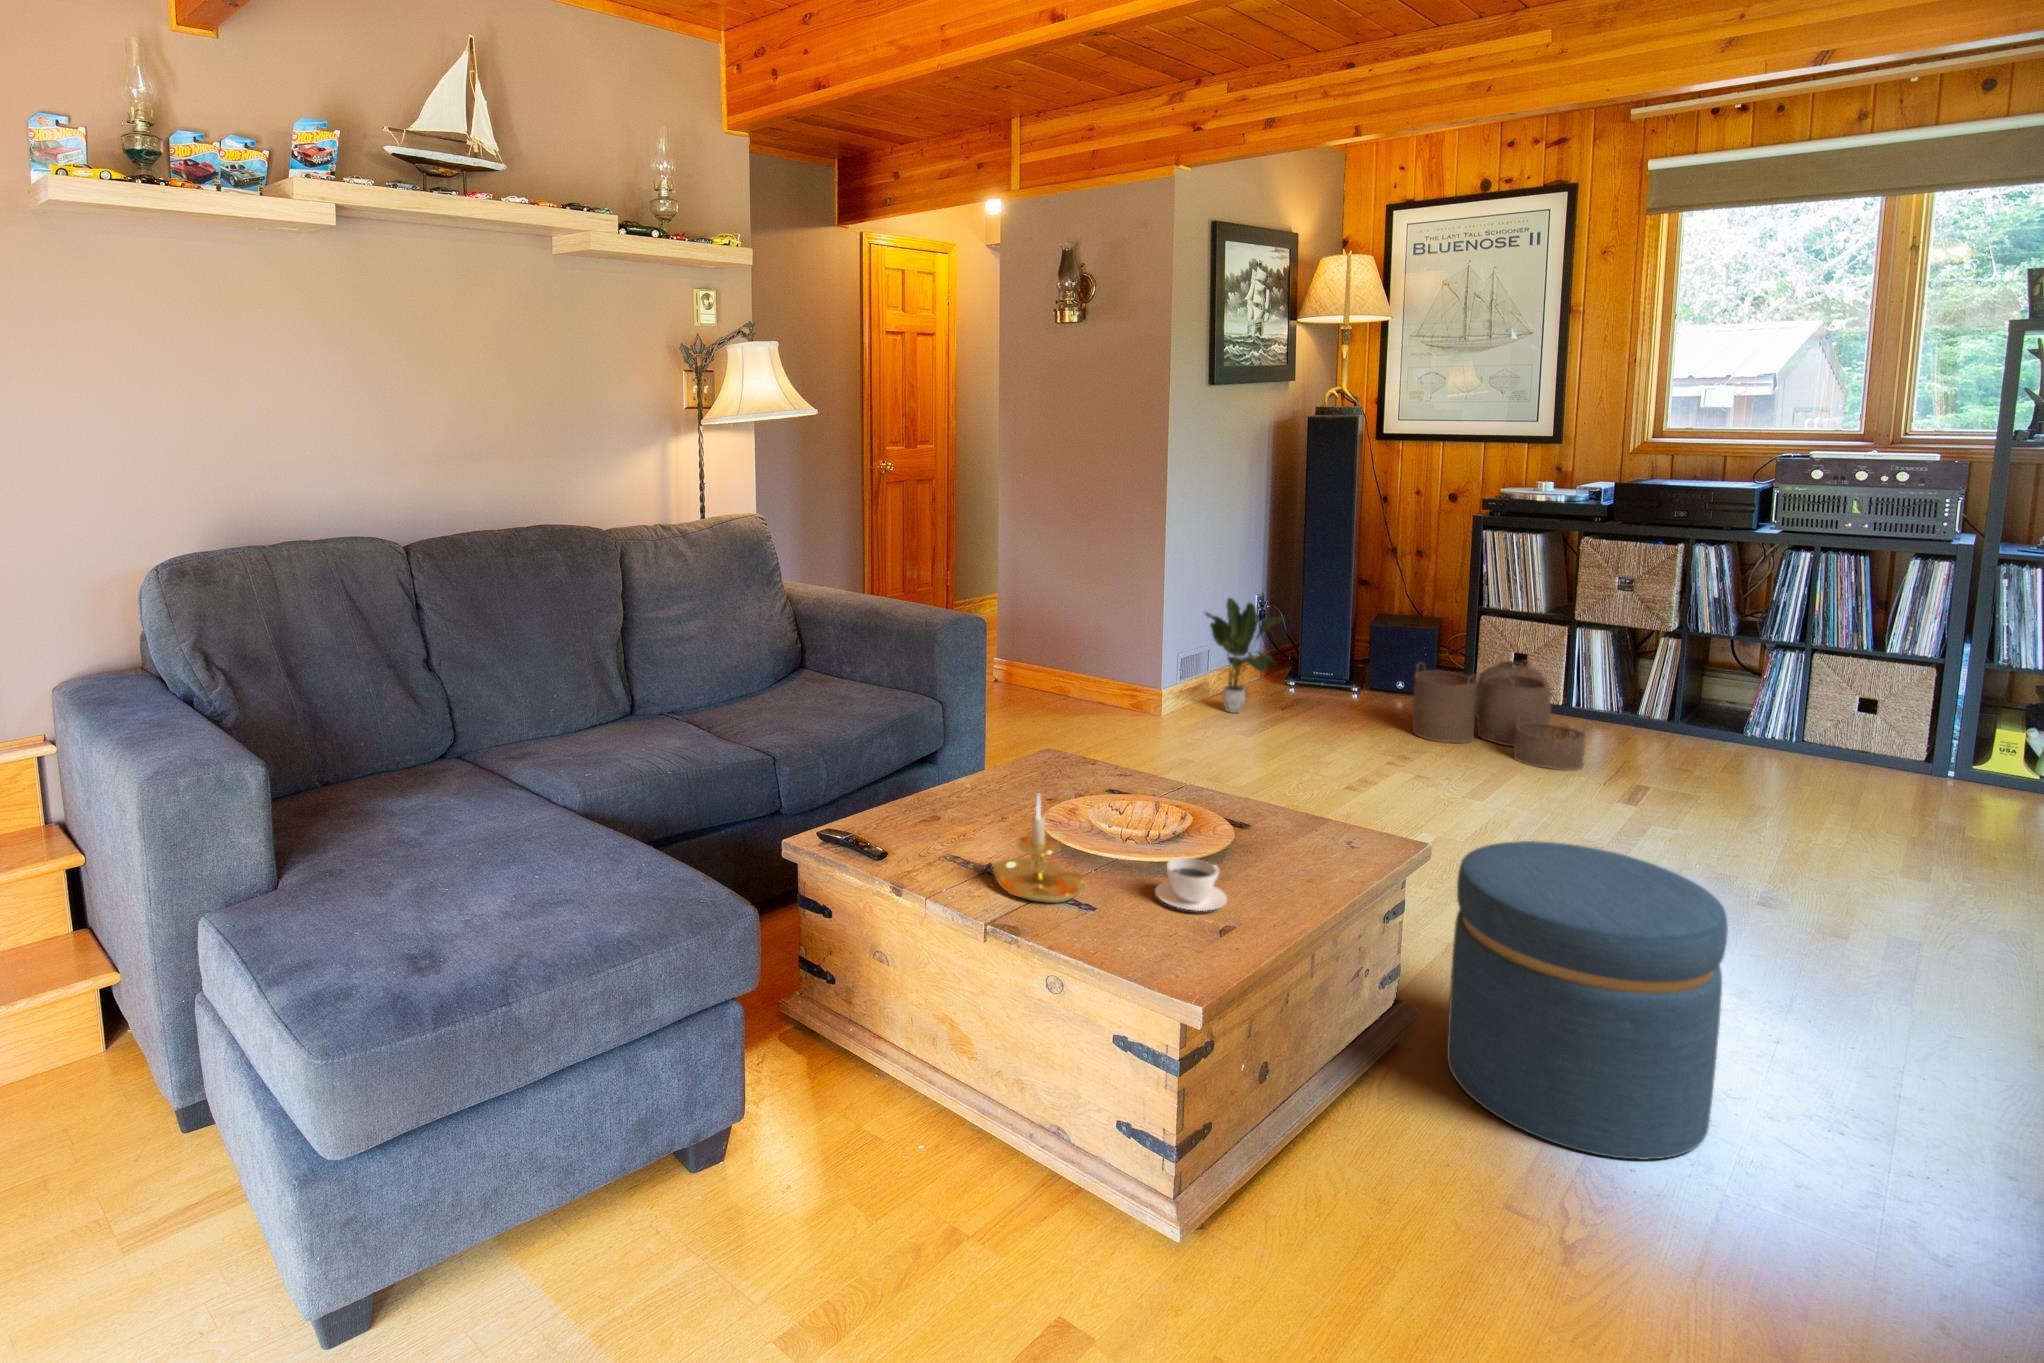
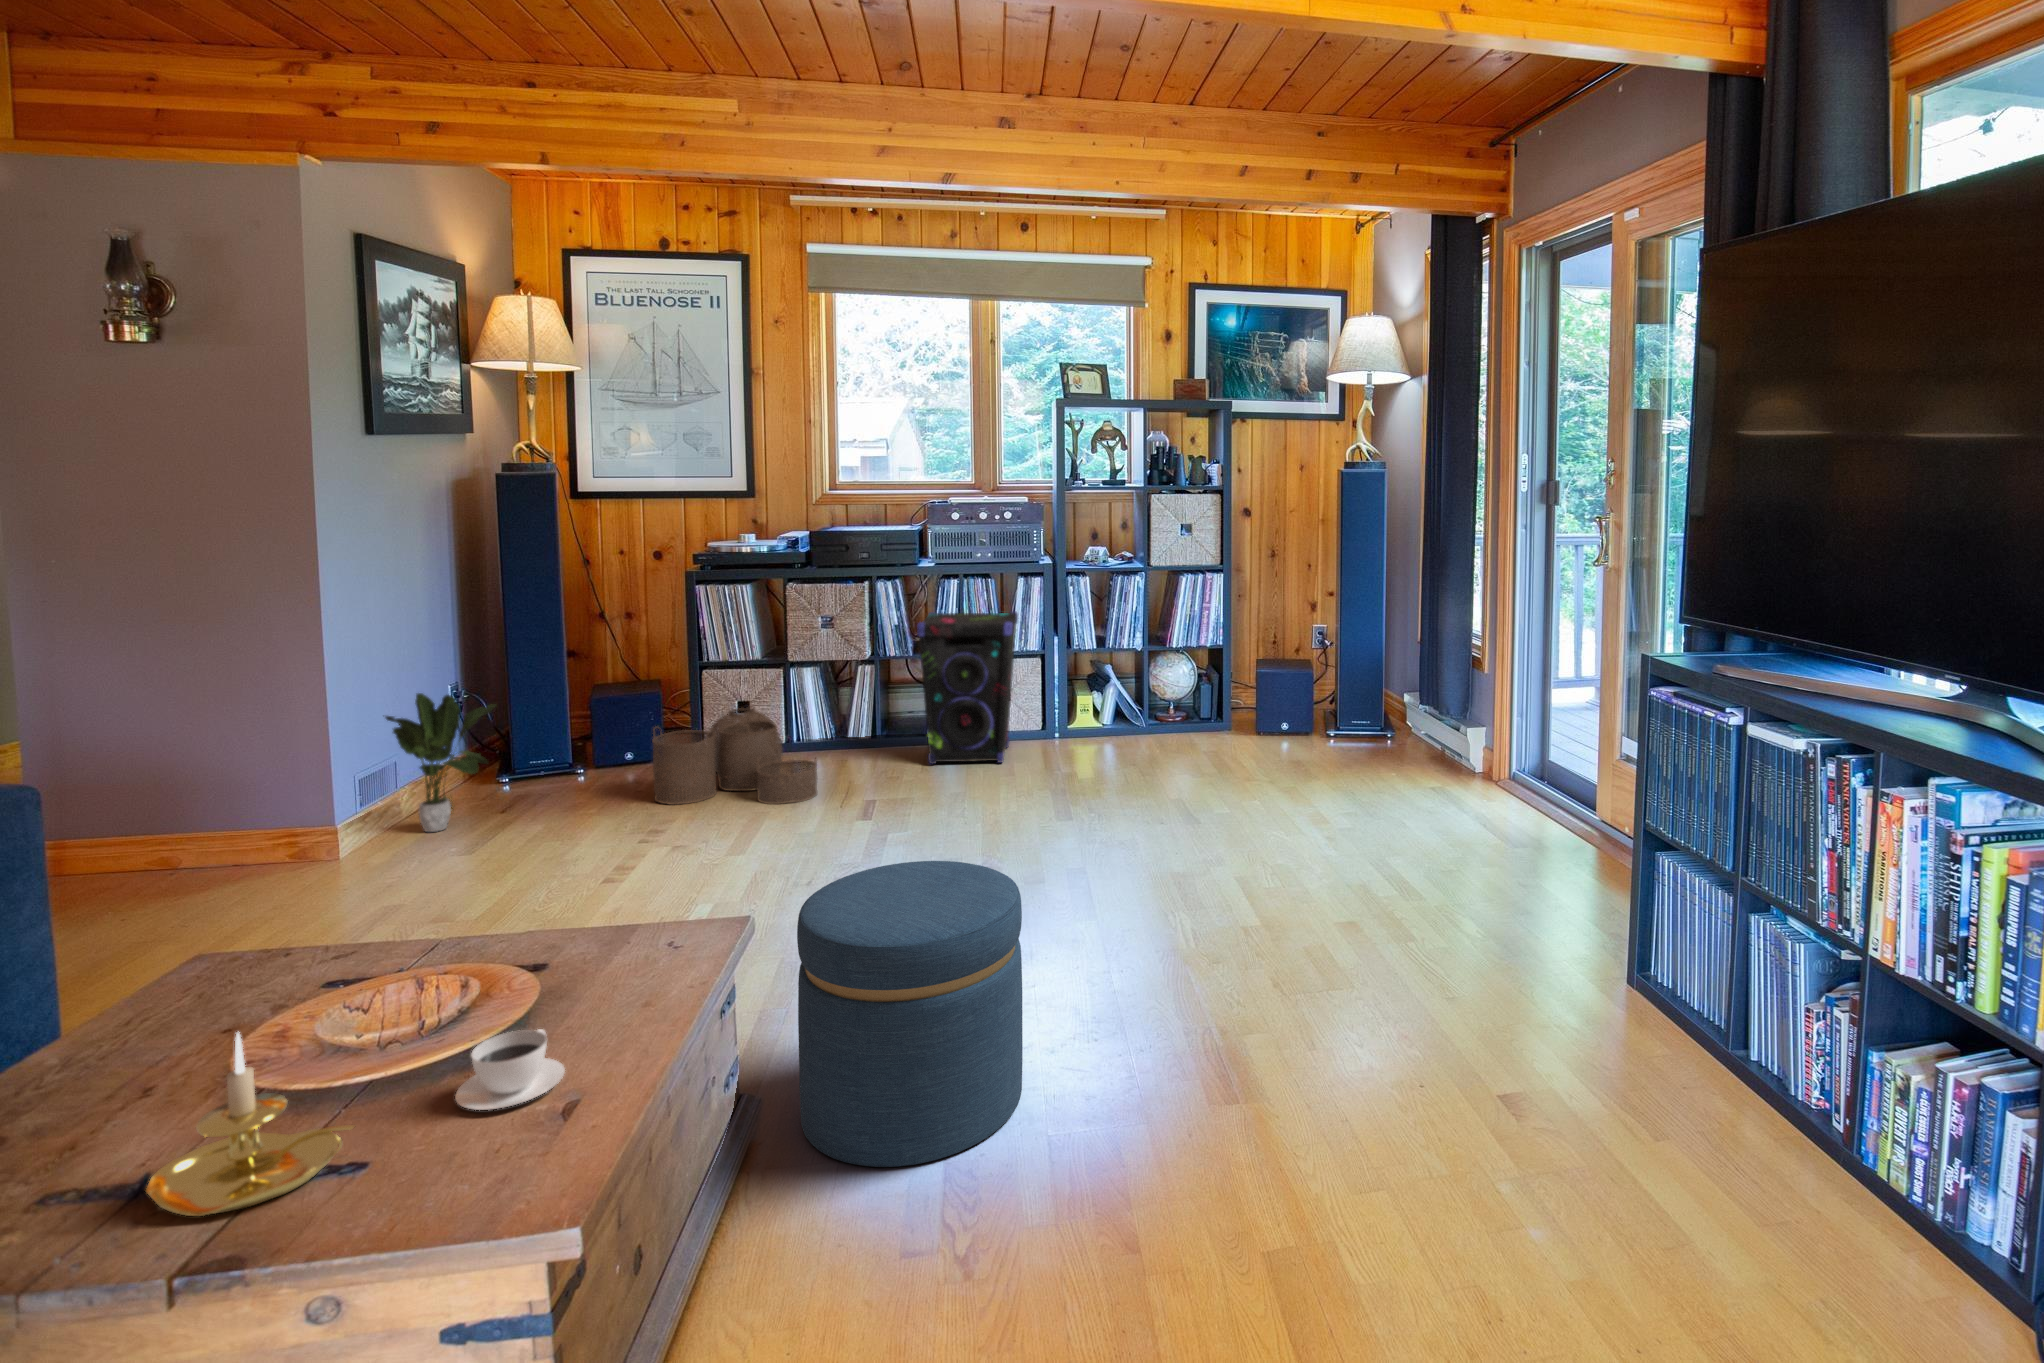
speaker: none [1739,590,1909,793] -> present [917,611,1018,764]

